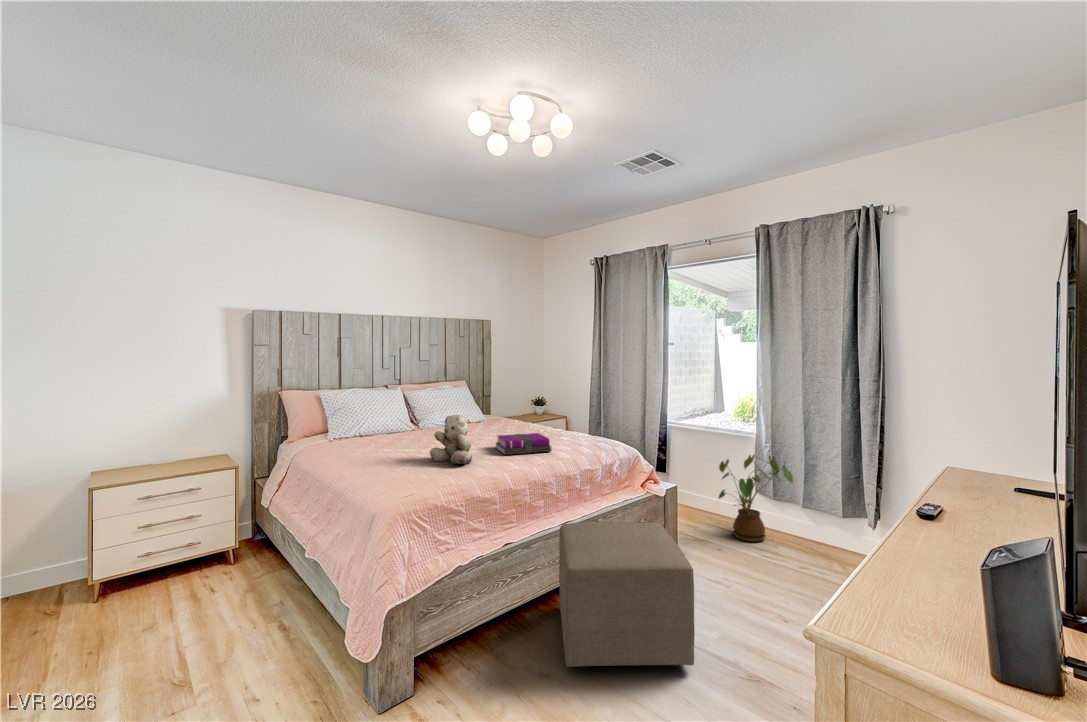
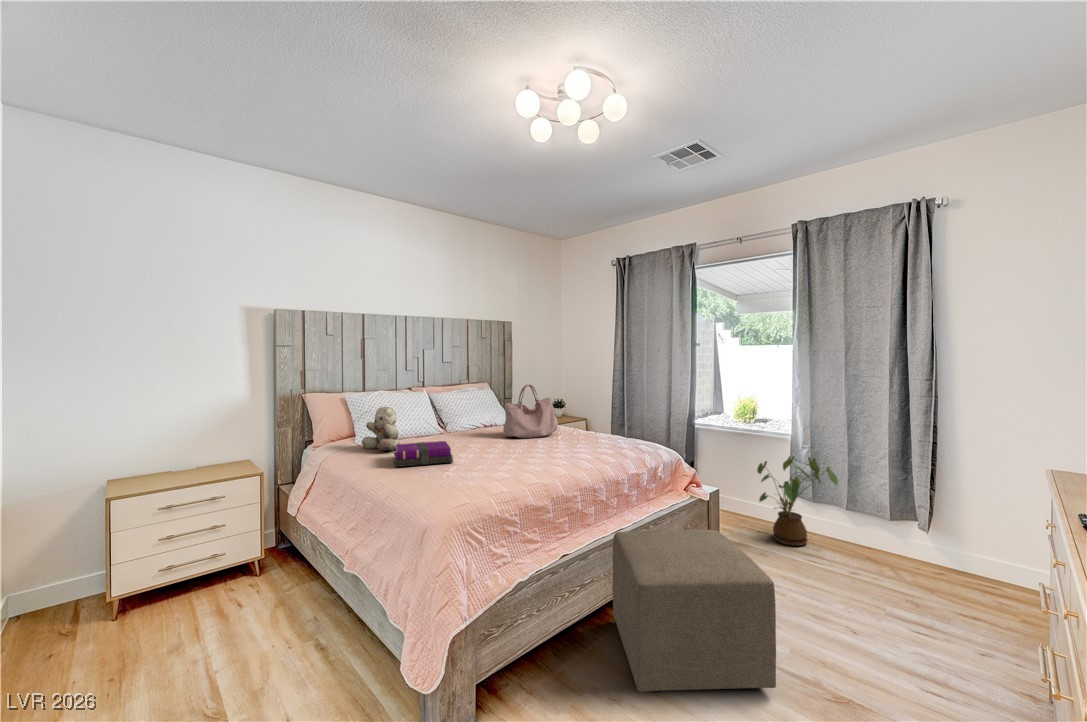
handbag: none [471,384,525,435] -> present [503,384,558,438]
teddy bear: present [430,415,472,464] -> present [362,407,400,450]
notebook: present [496,433,552,455] -> present [394,441,453,467]

